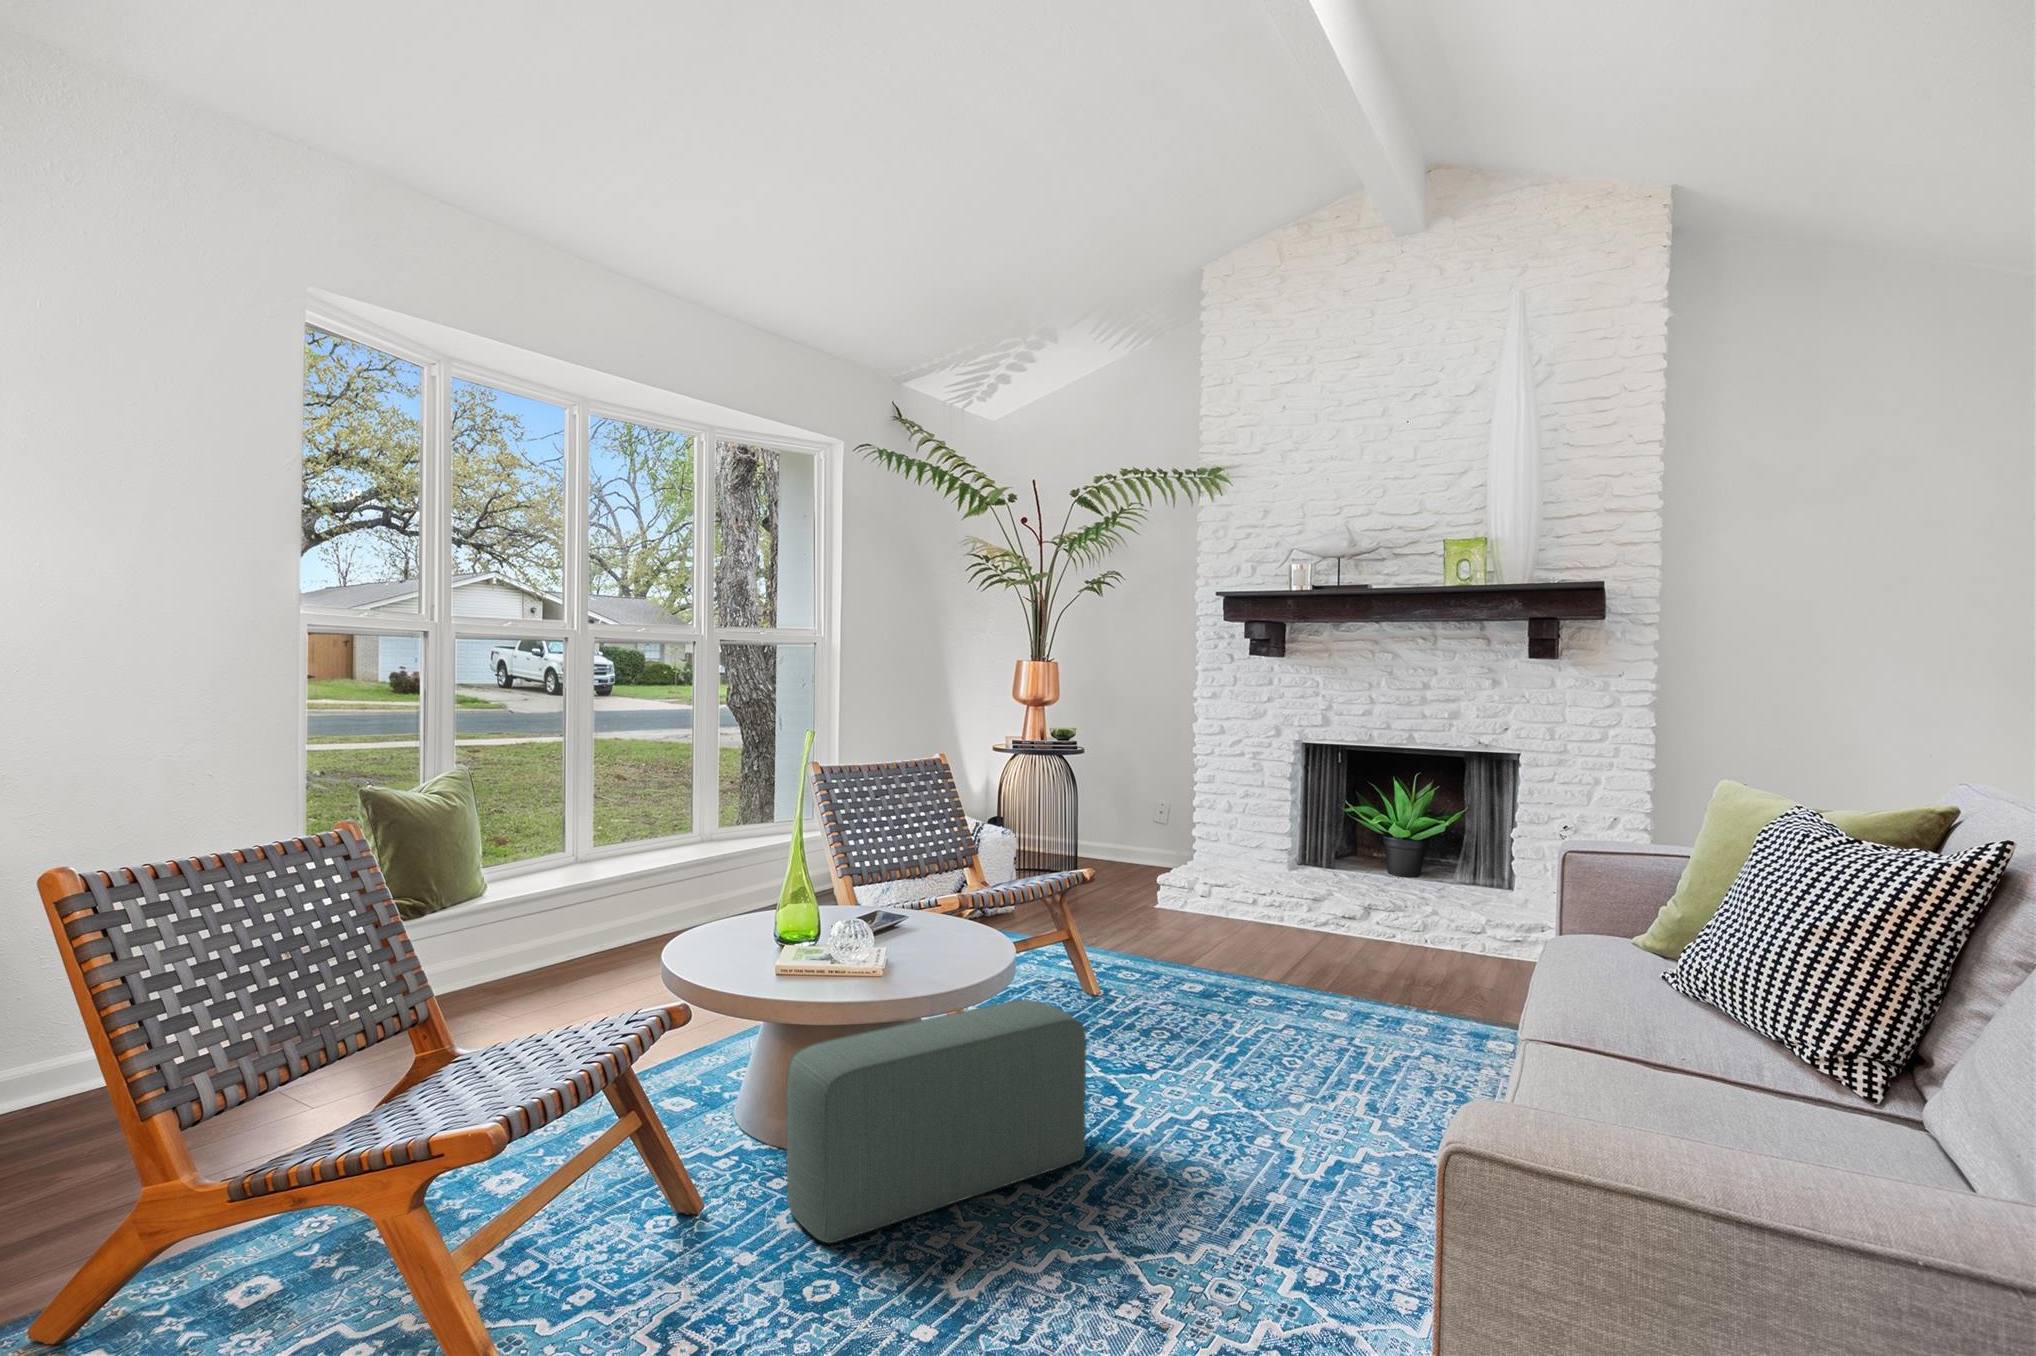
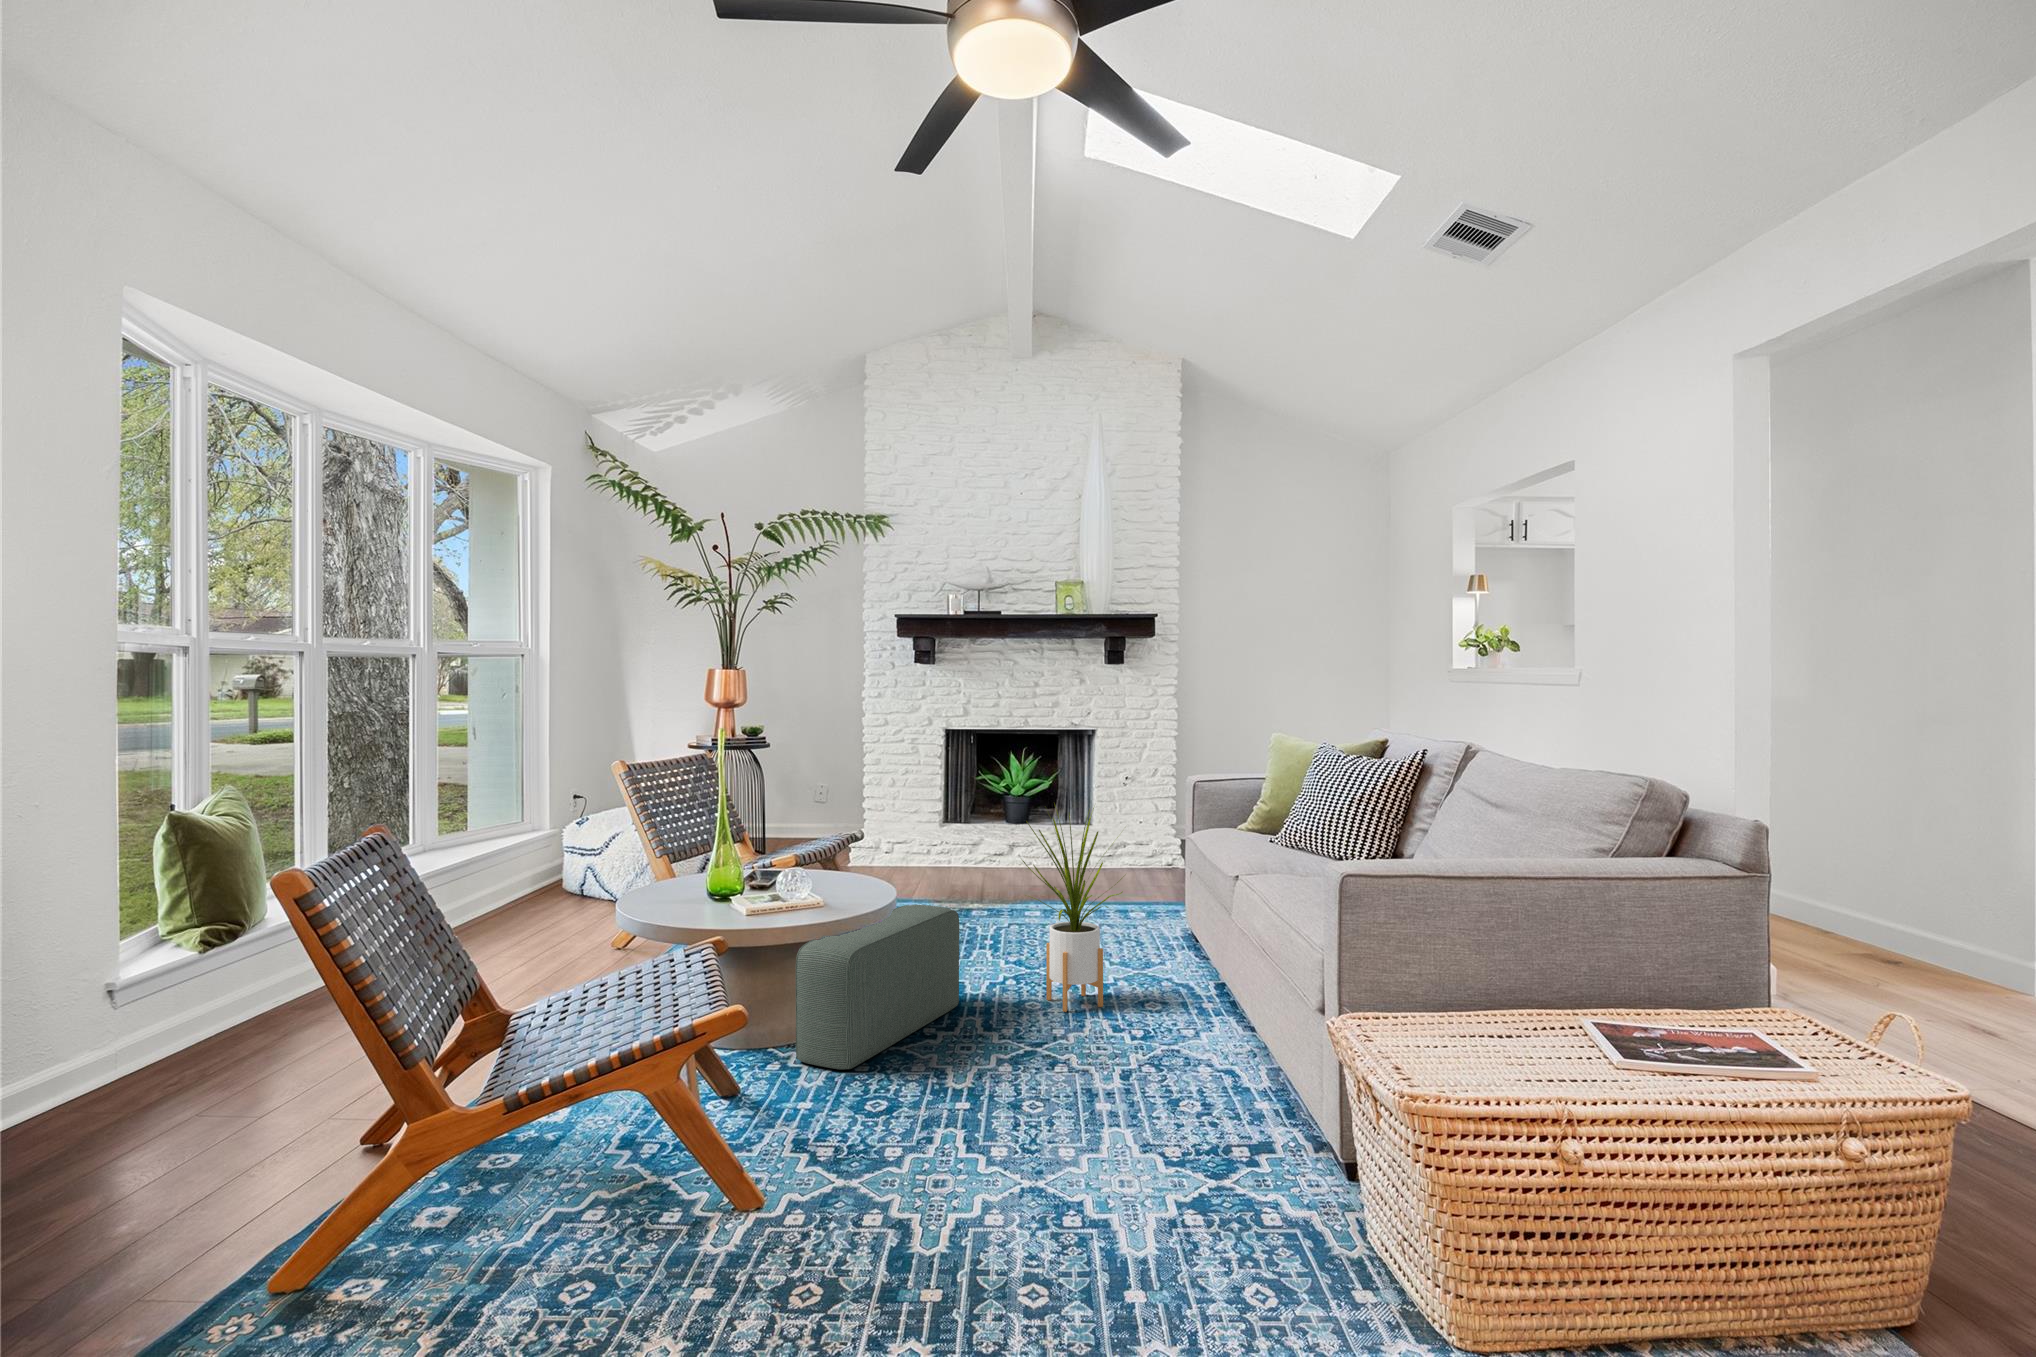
house plant: none [1159,874,1346,1217] -> present [1022,806,1123,1012]

